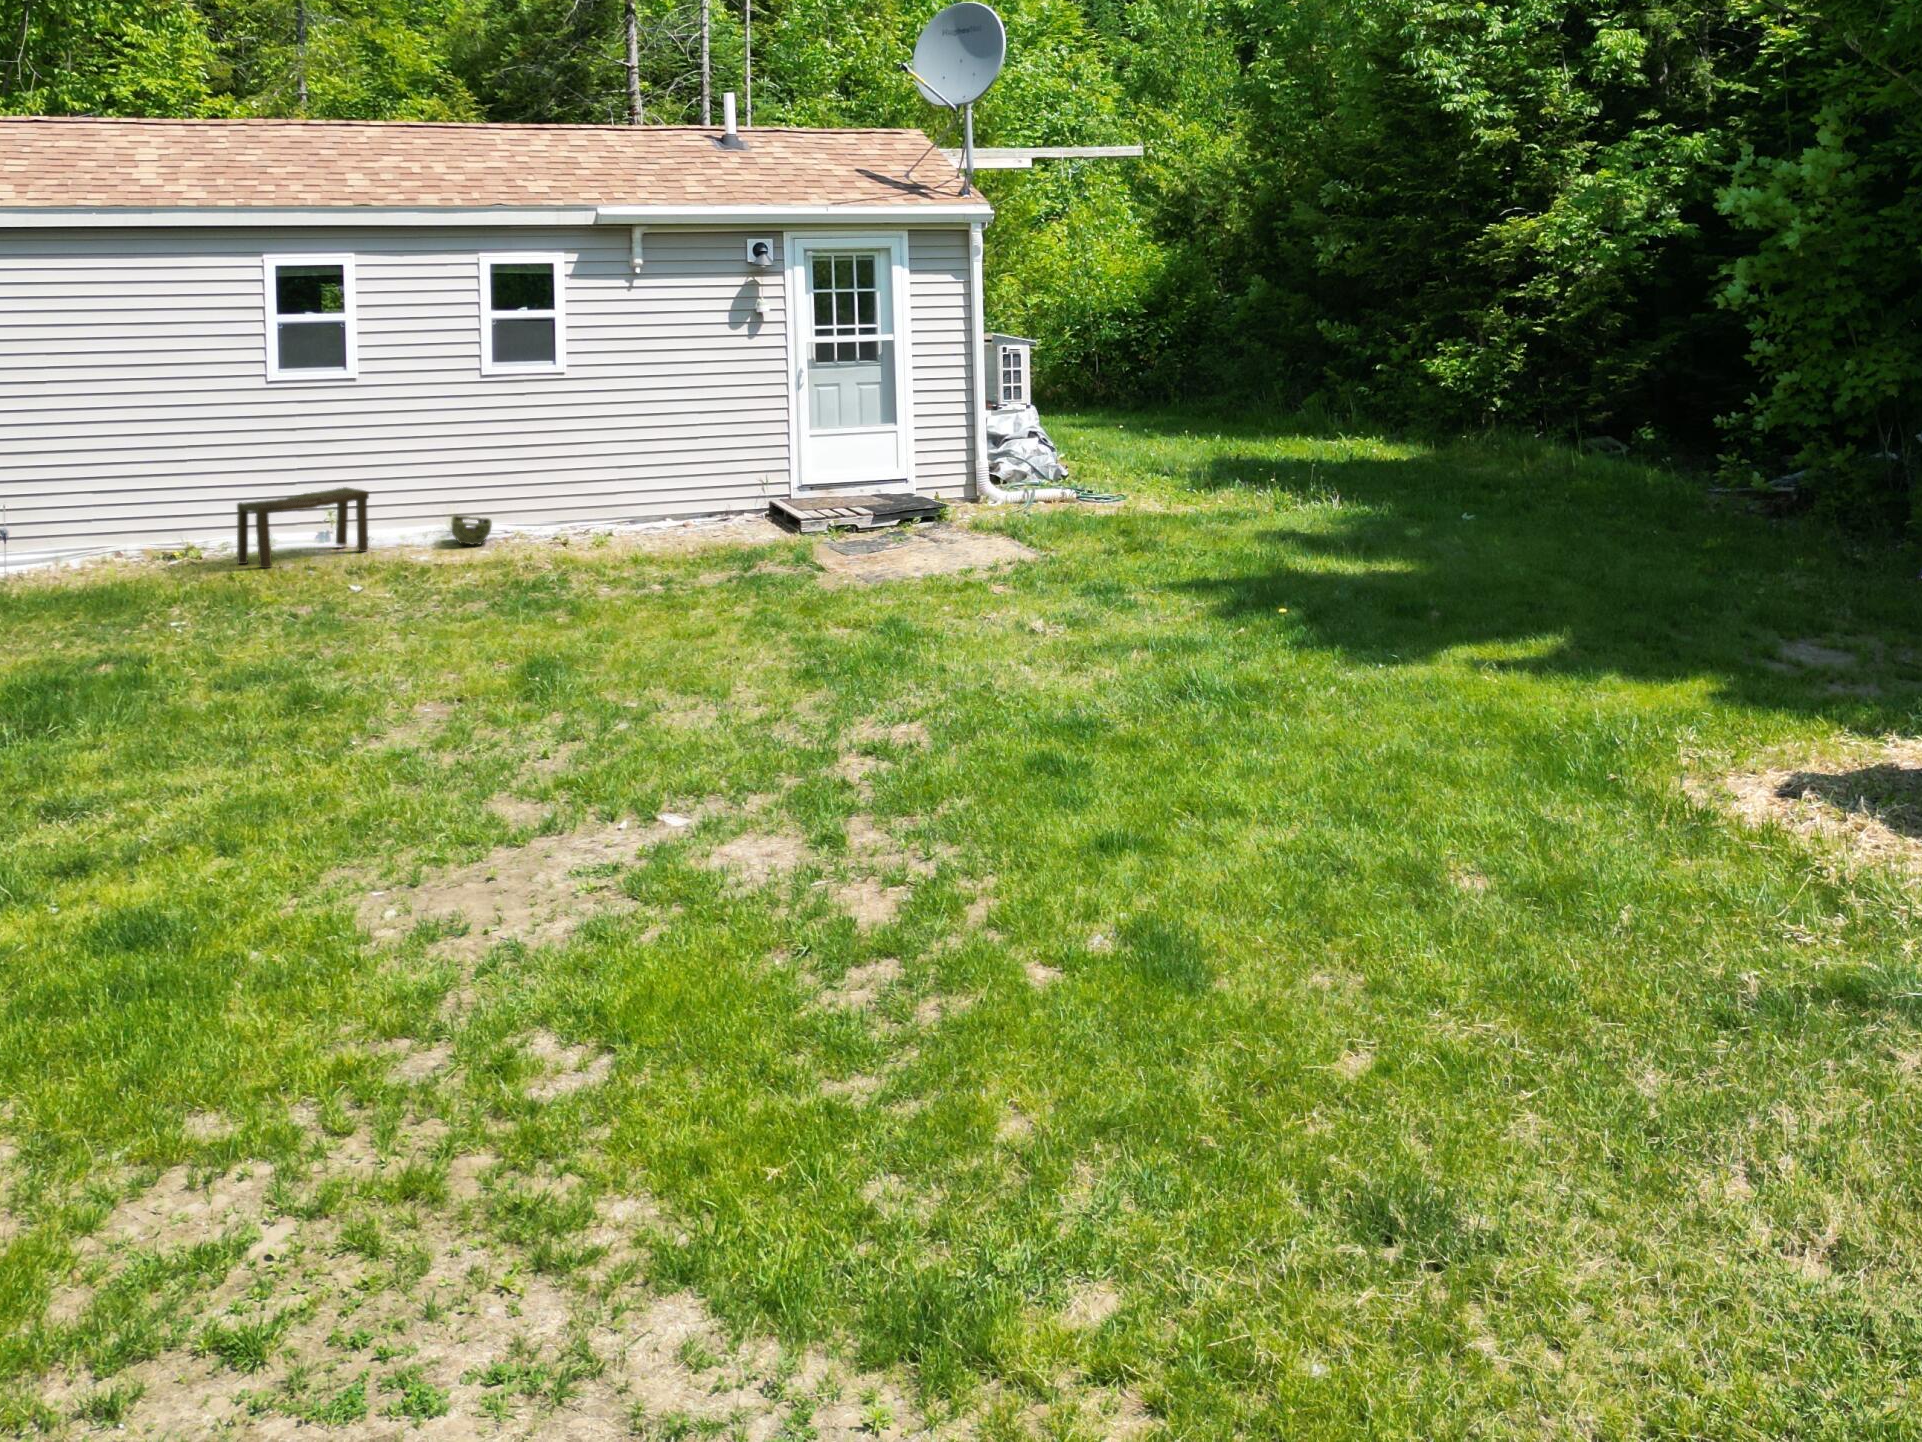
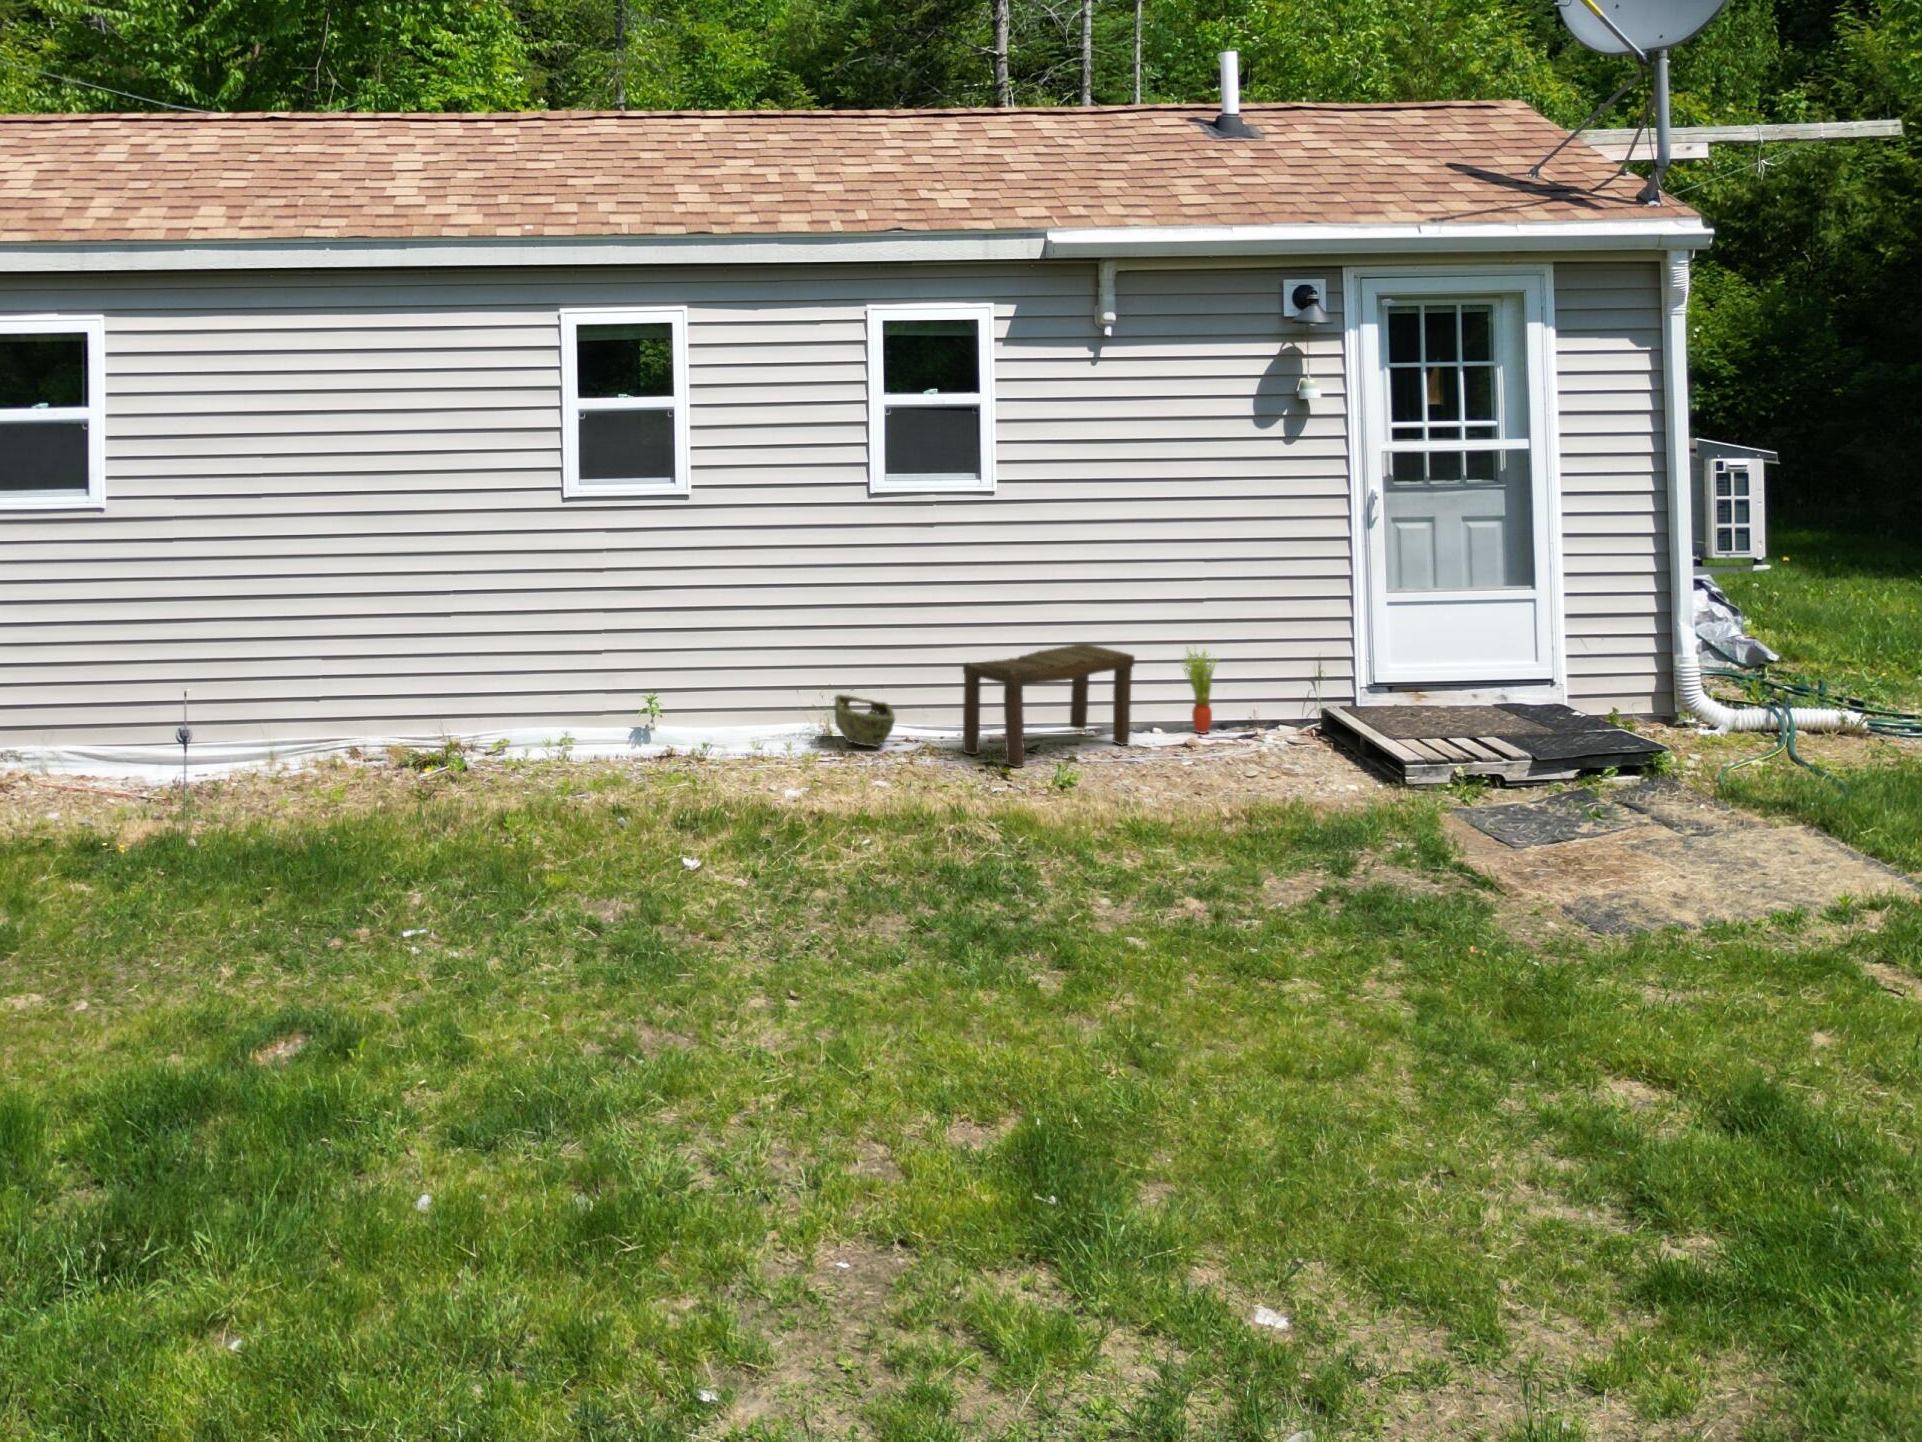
potted plant: none [683,468,708,523] -> present [1183,646,1216,733]
bench: present [237,487,369,568] -> present [963,643,1135,768]

